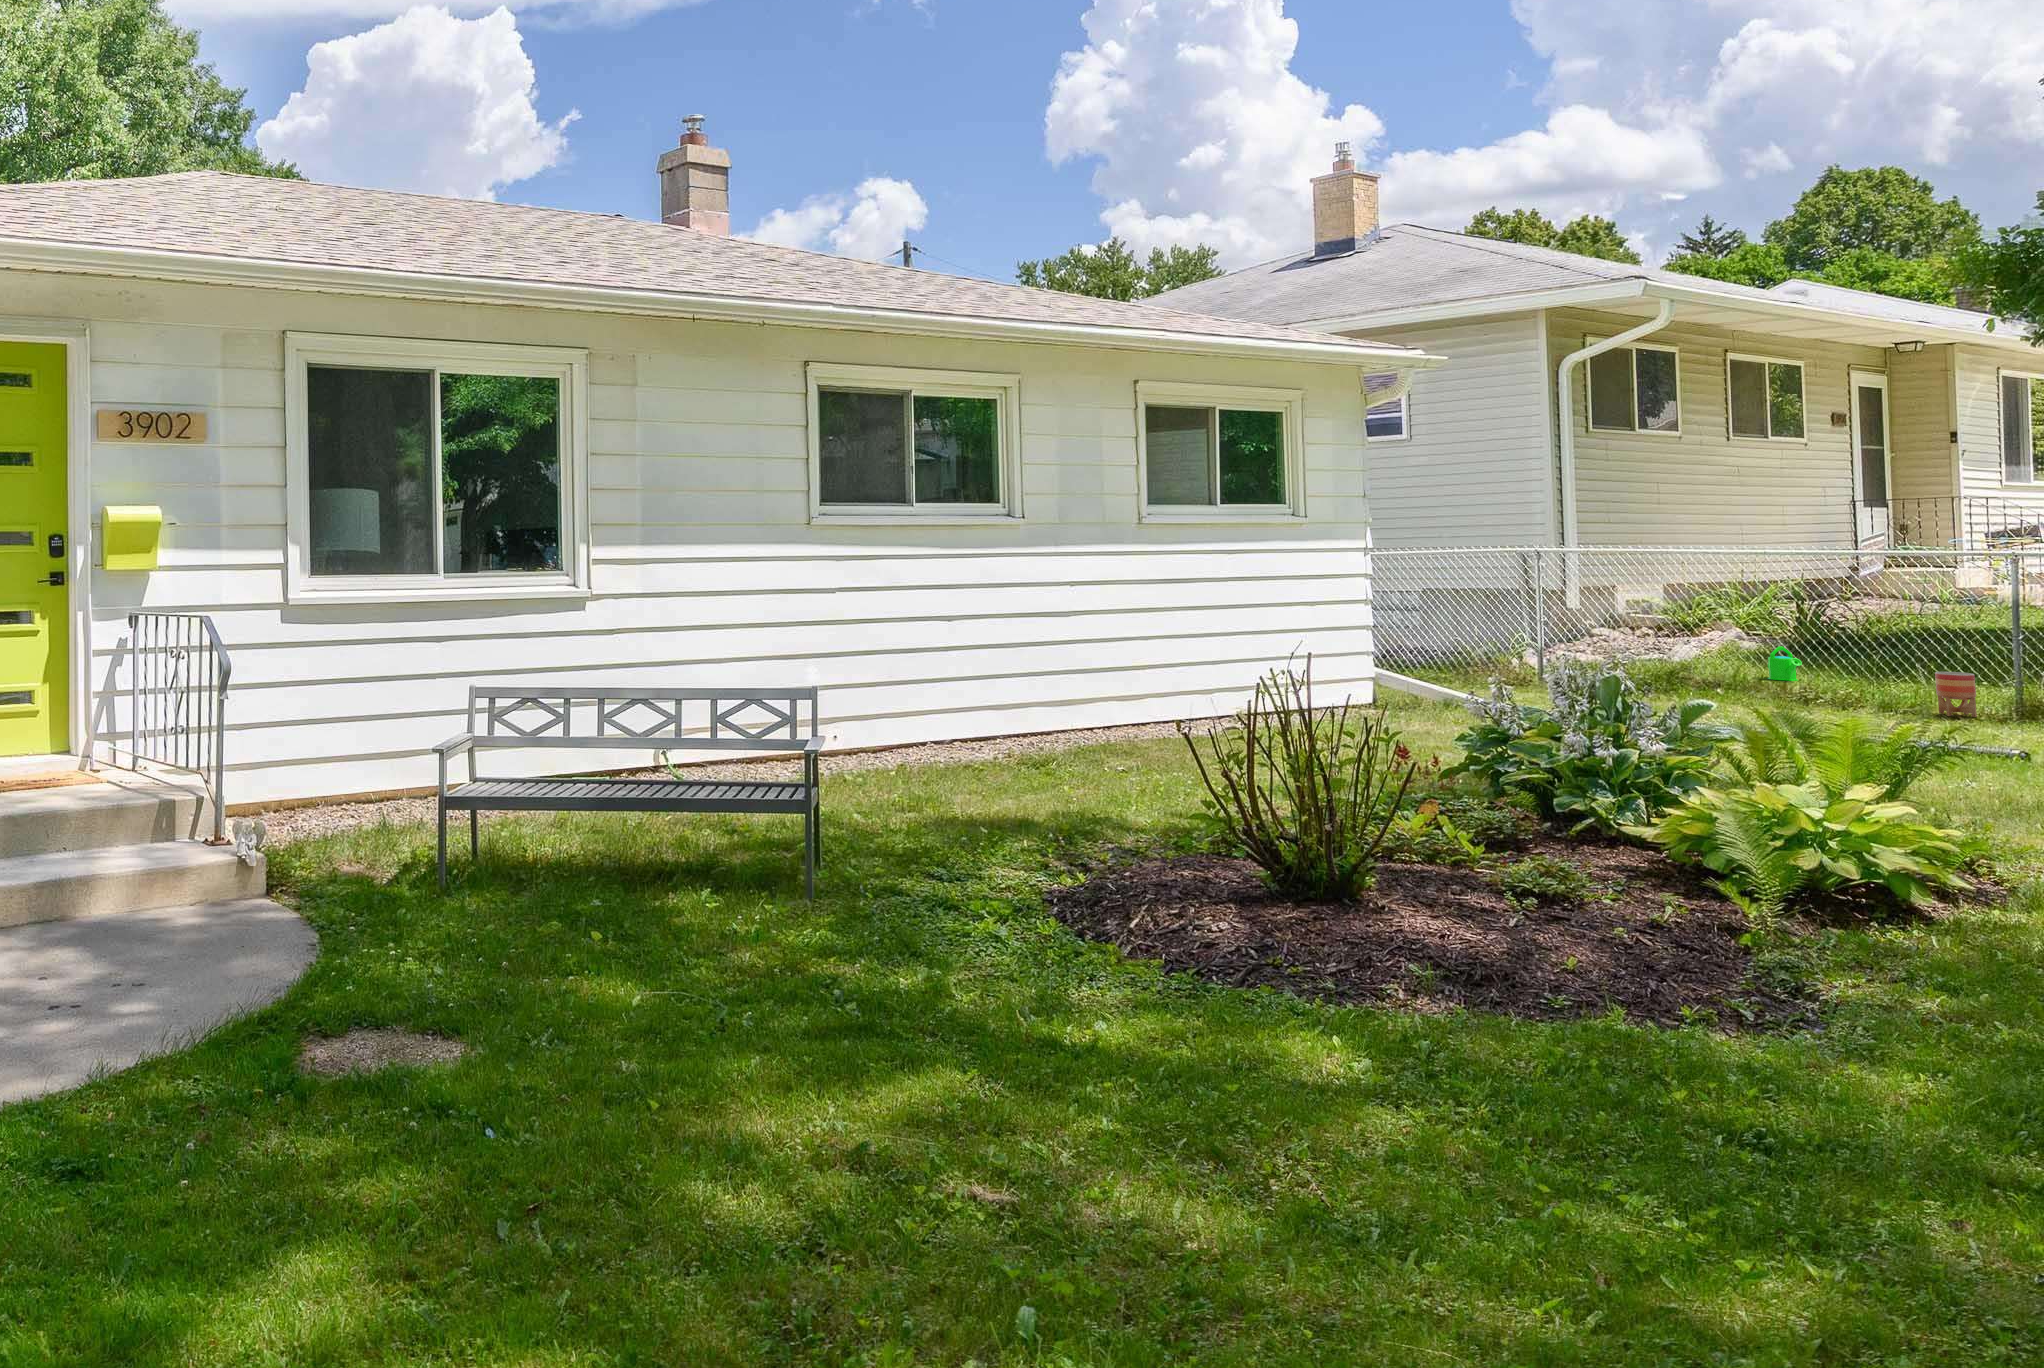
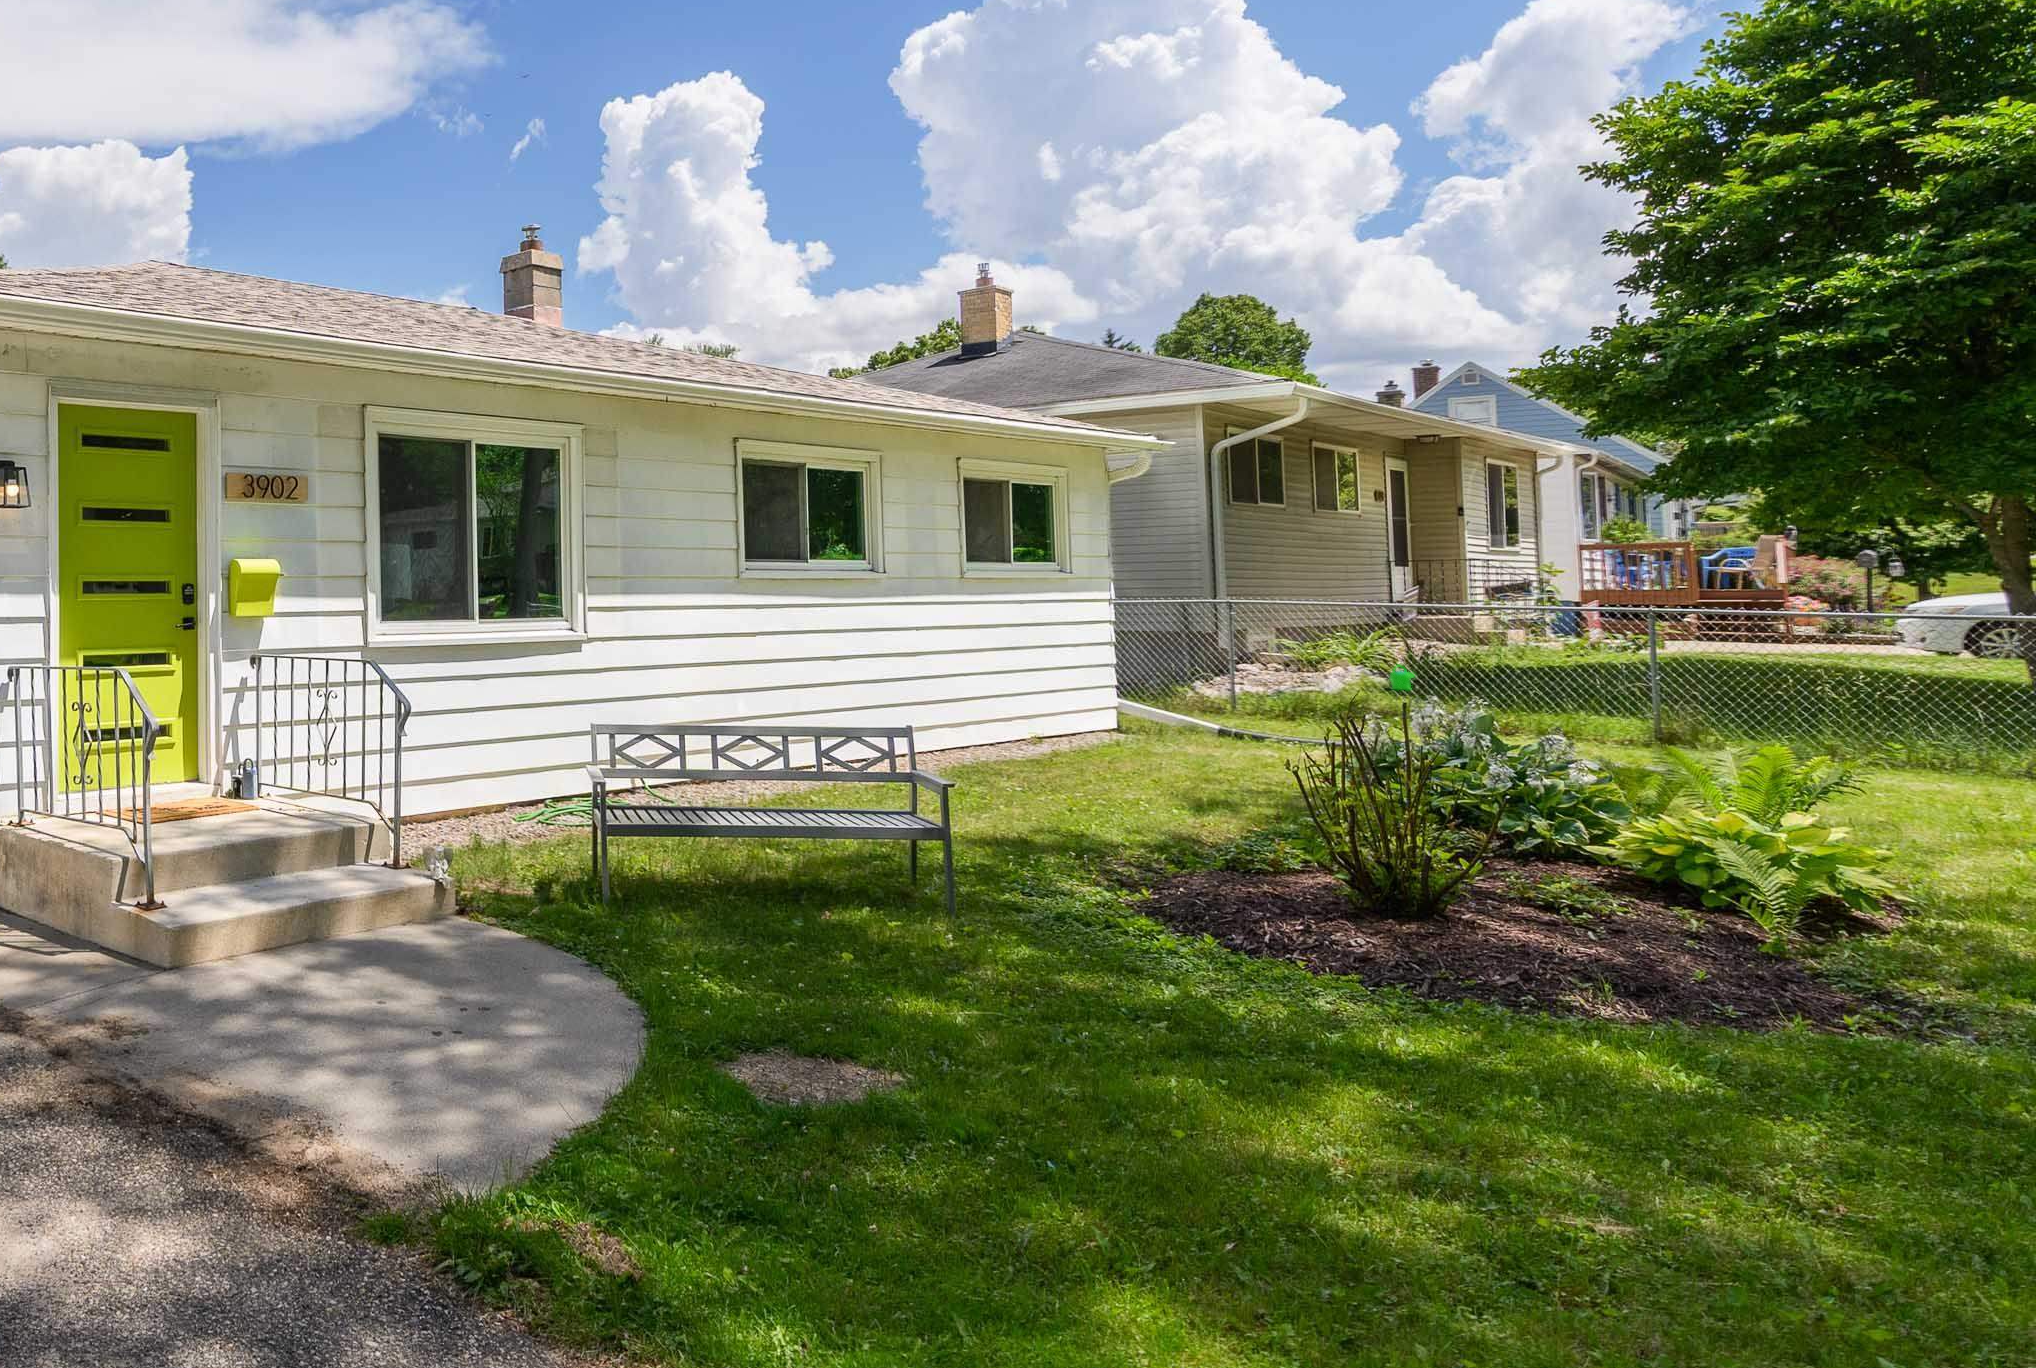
planter: present [1935,672,1977,717] -> none [1518,673,1548,705]

